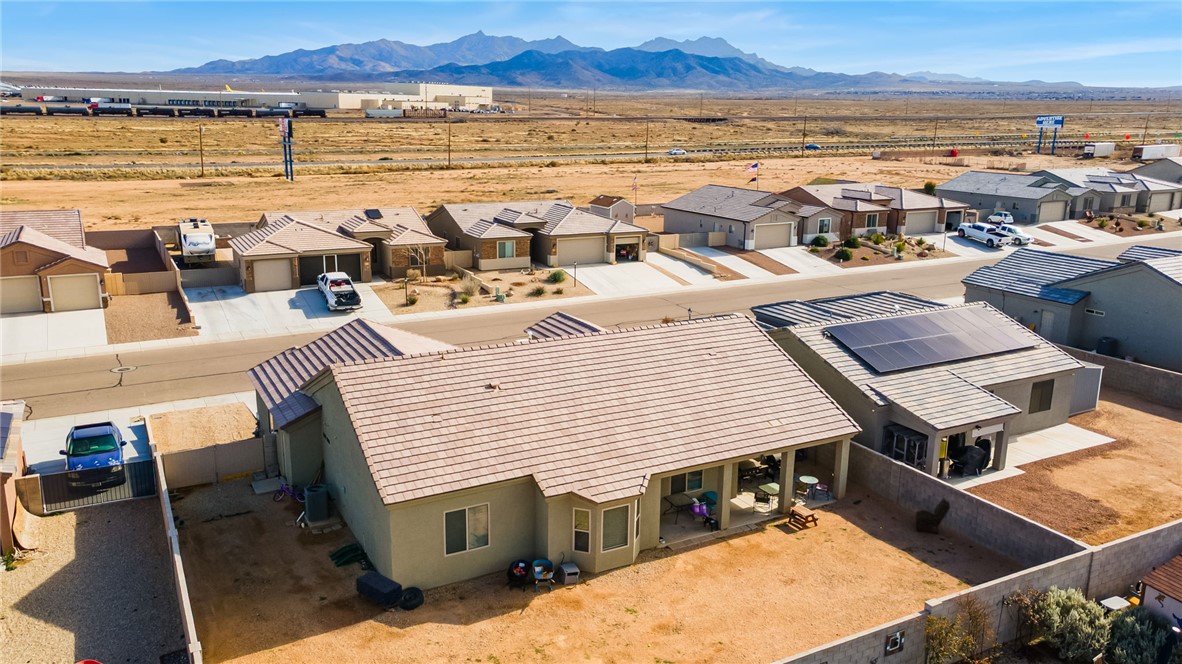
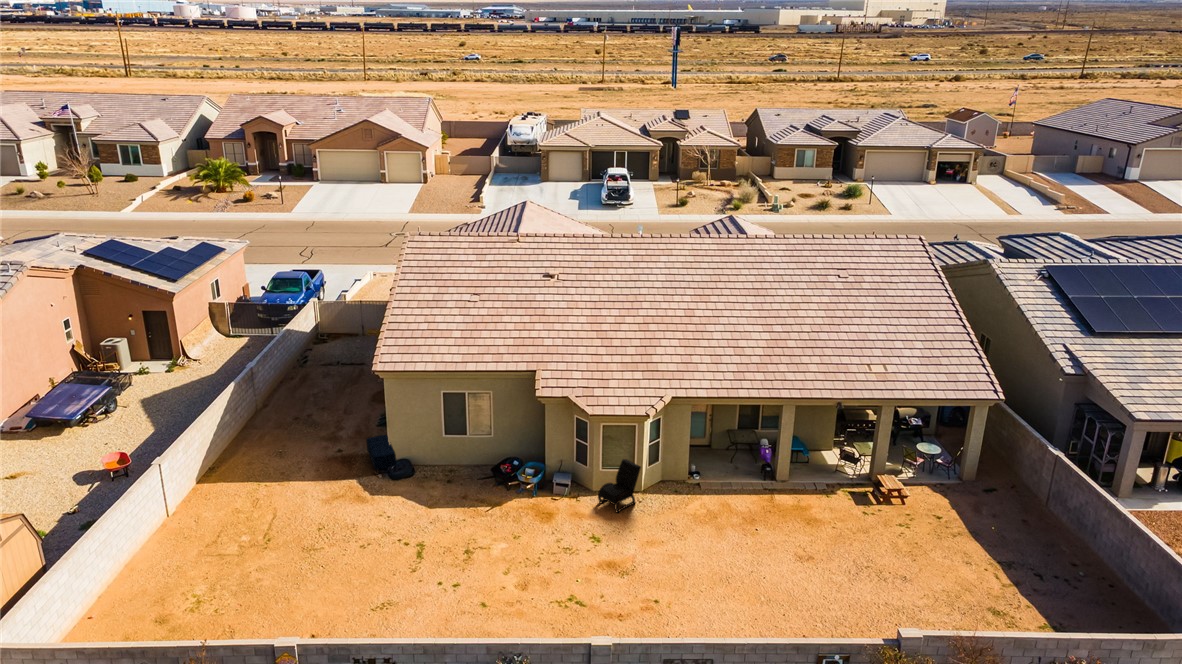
lounge chair: present [915,499,950,534] -> present [598,459,641,513]

